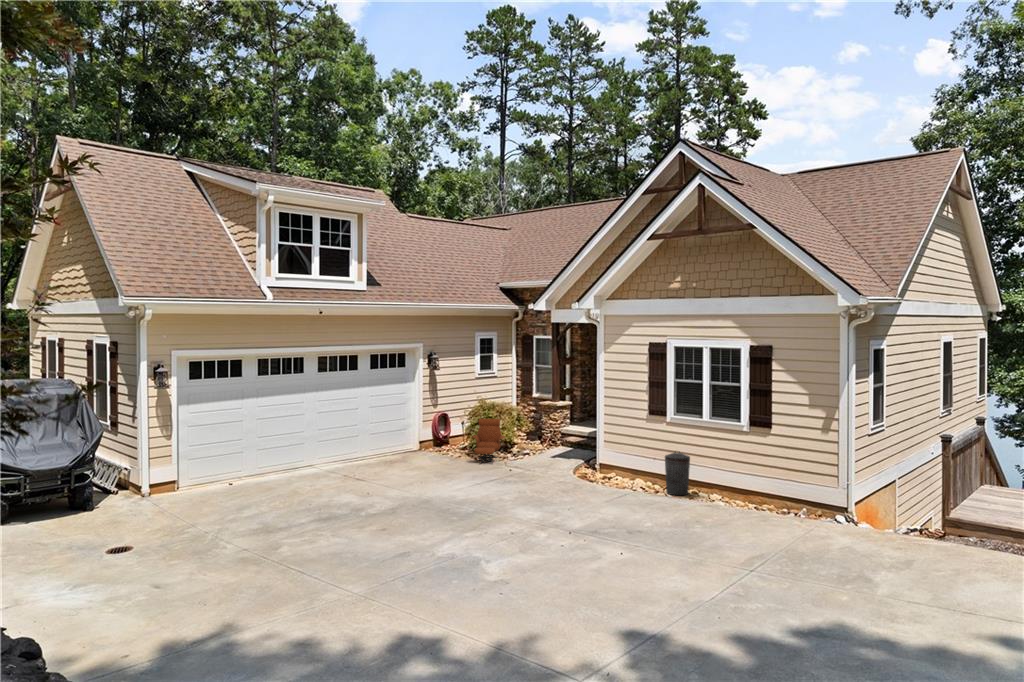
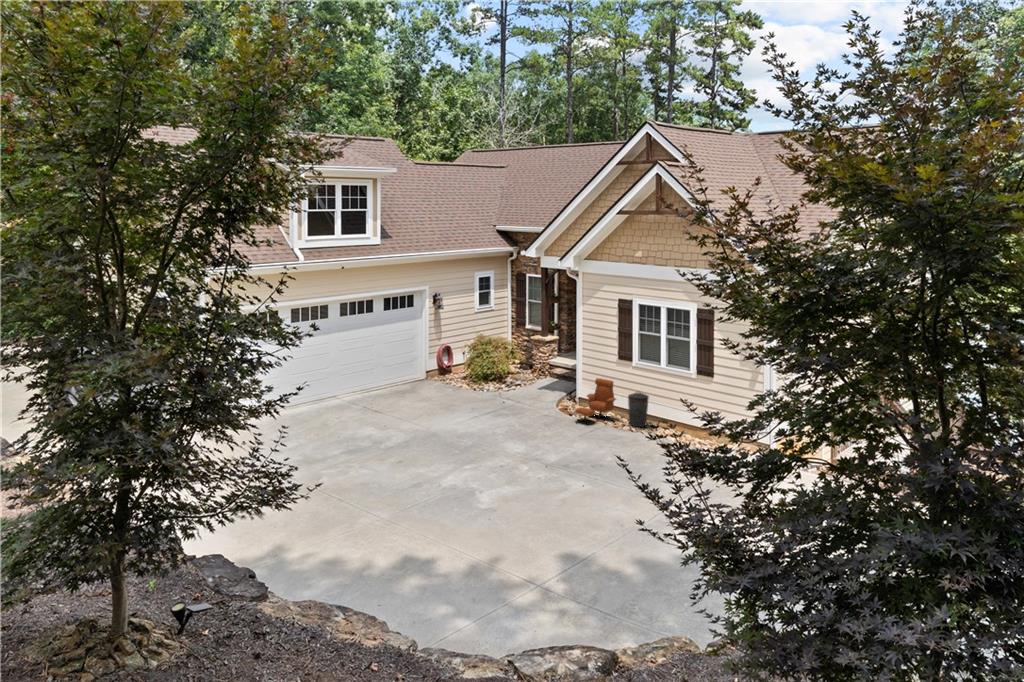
lounge chair: present [472,418,505,463] -> present [575,378,616,424]

